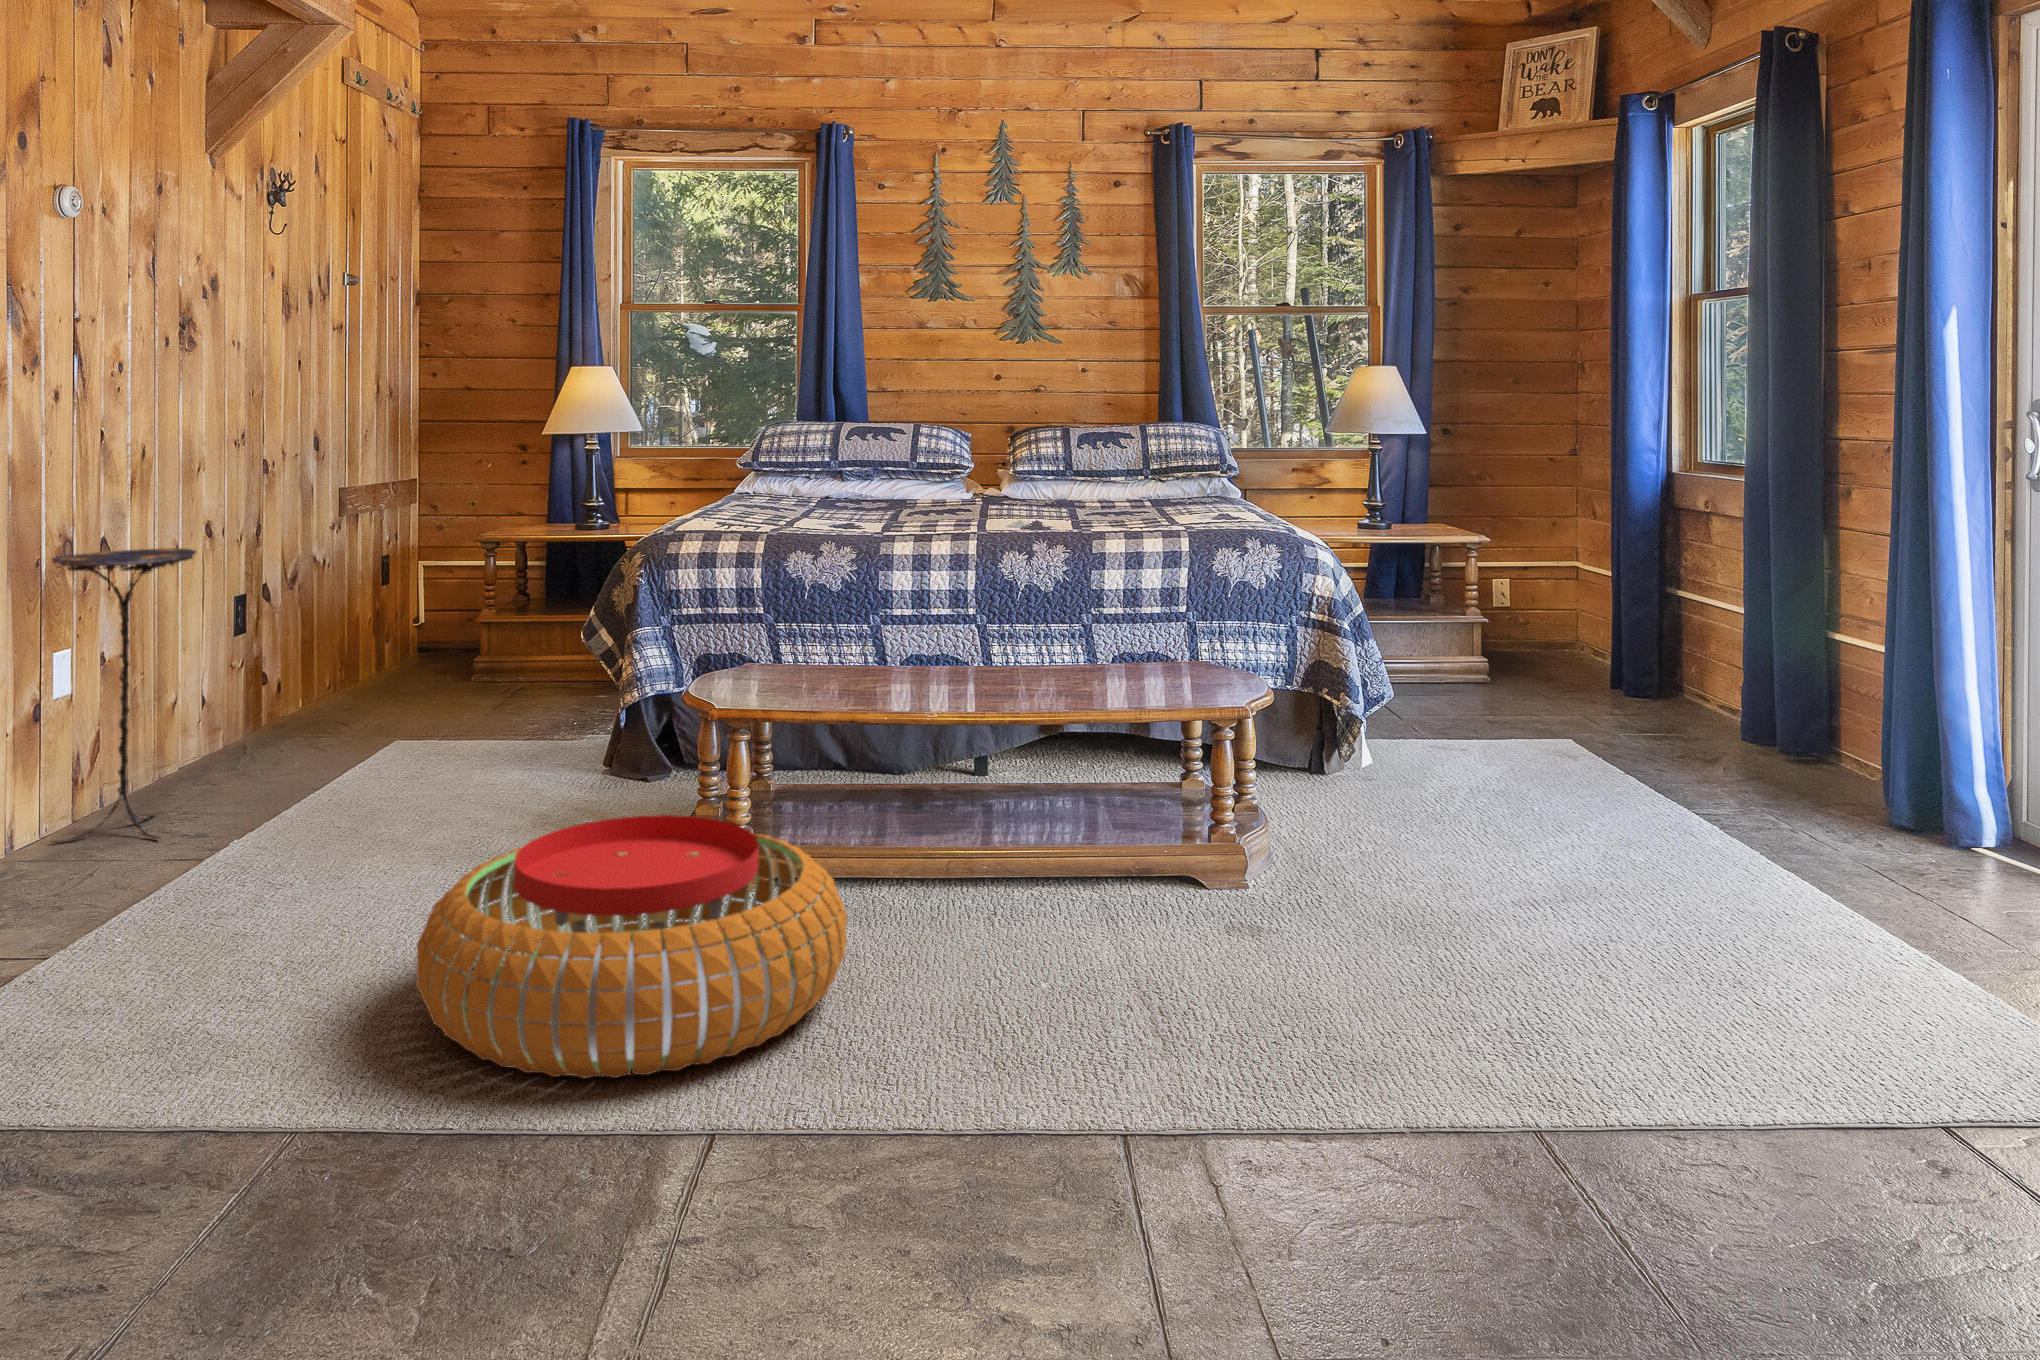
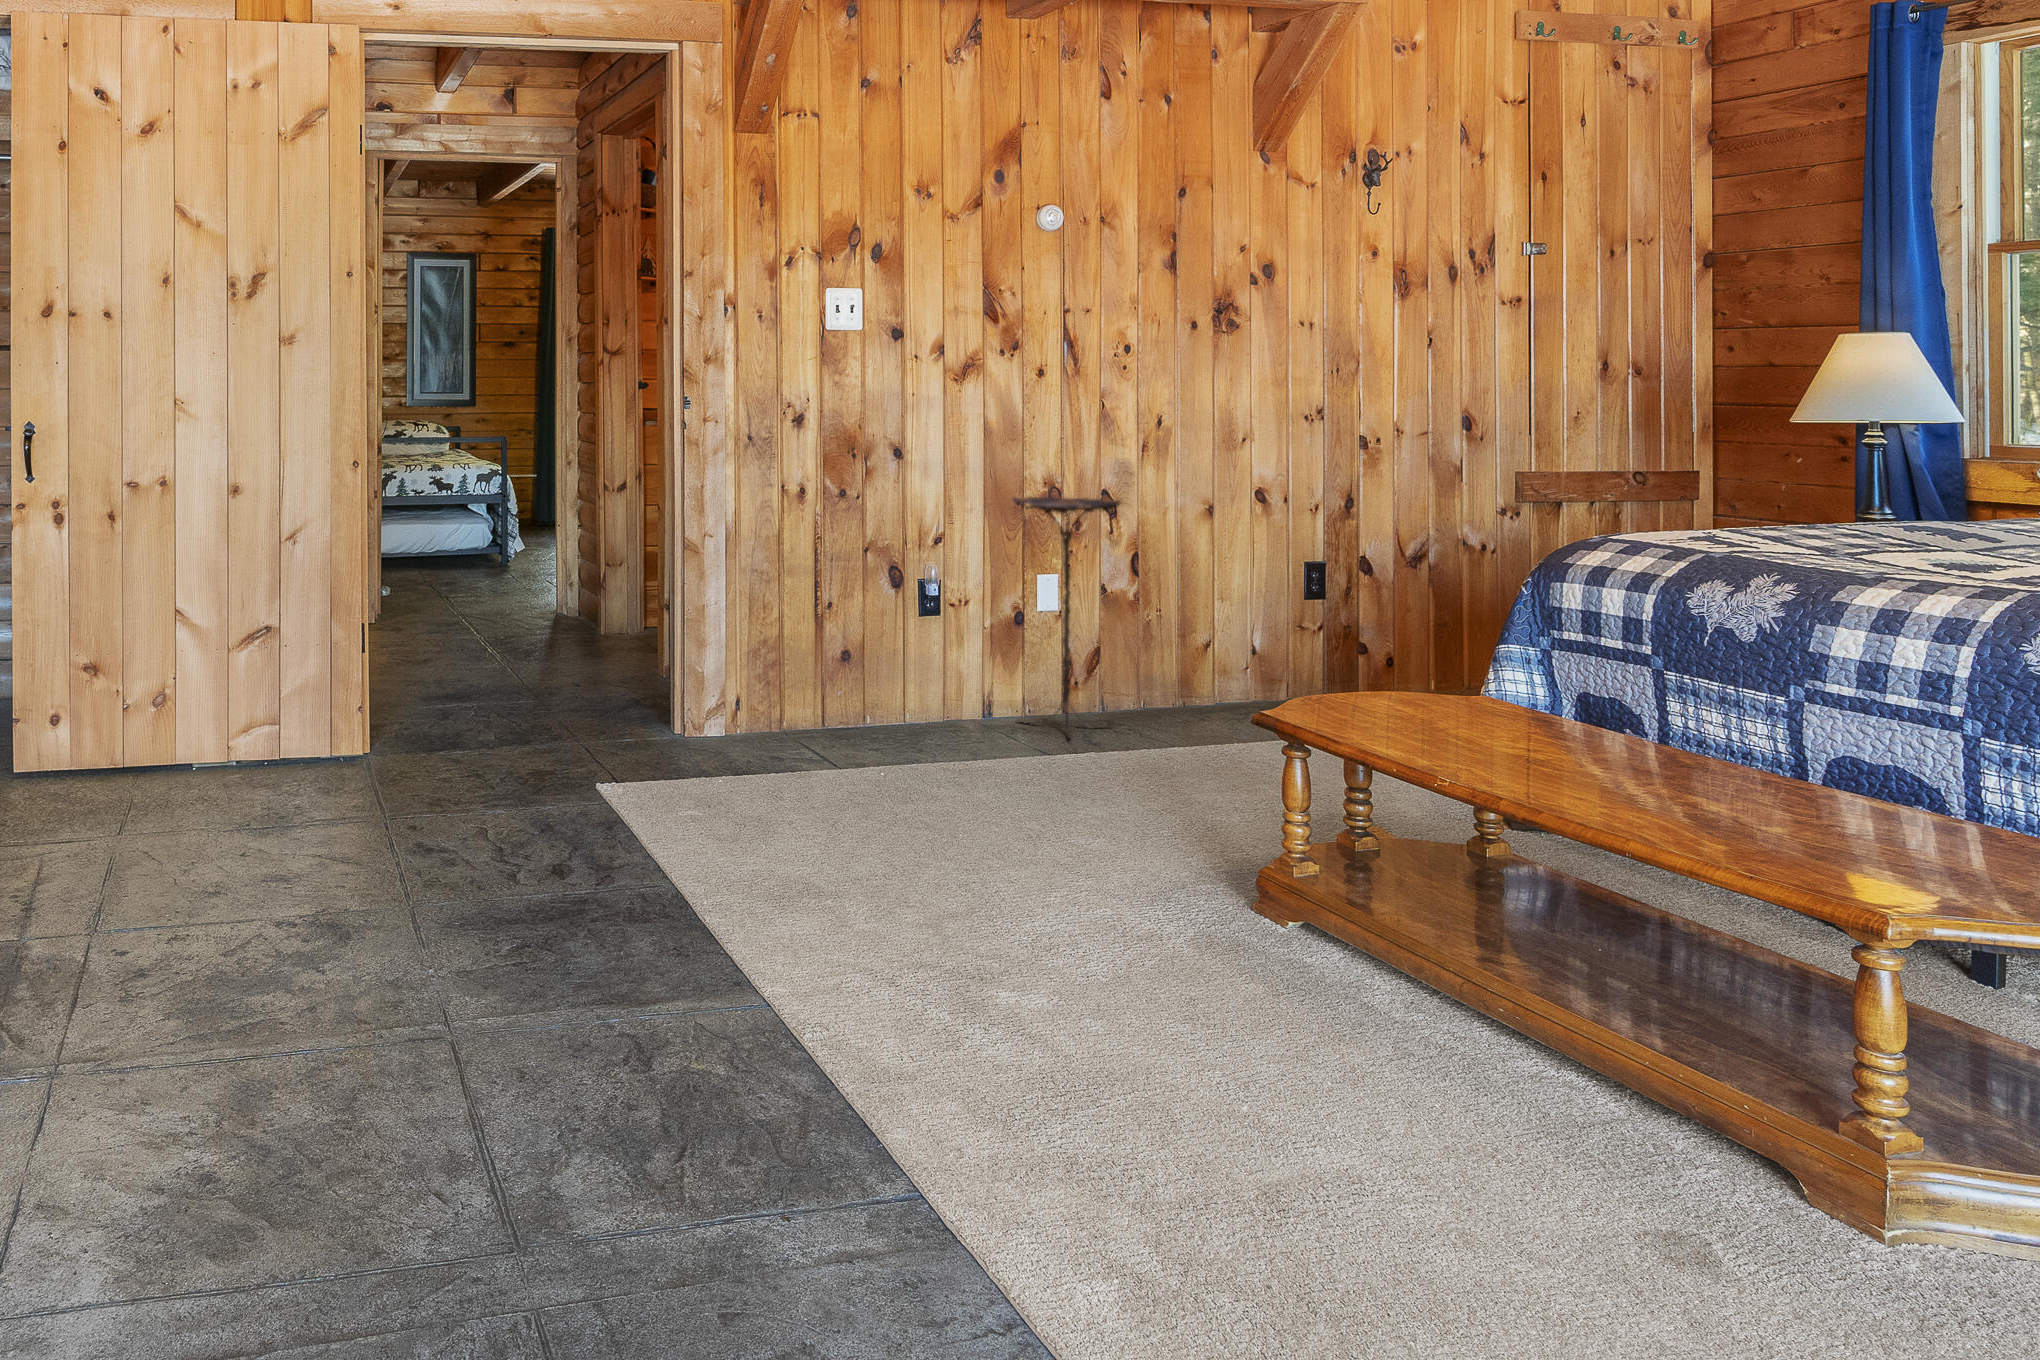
pouf: present [416,815,847,1078] -> none [790,767,1218,1013]

